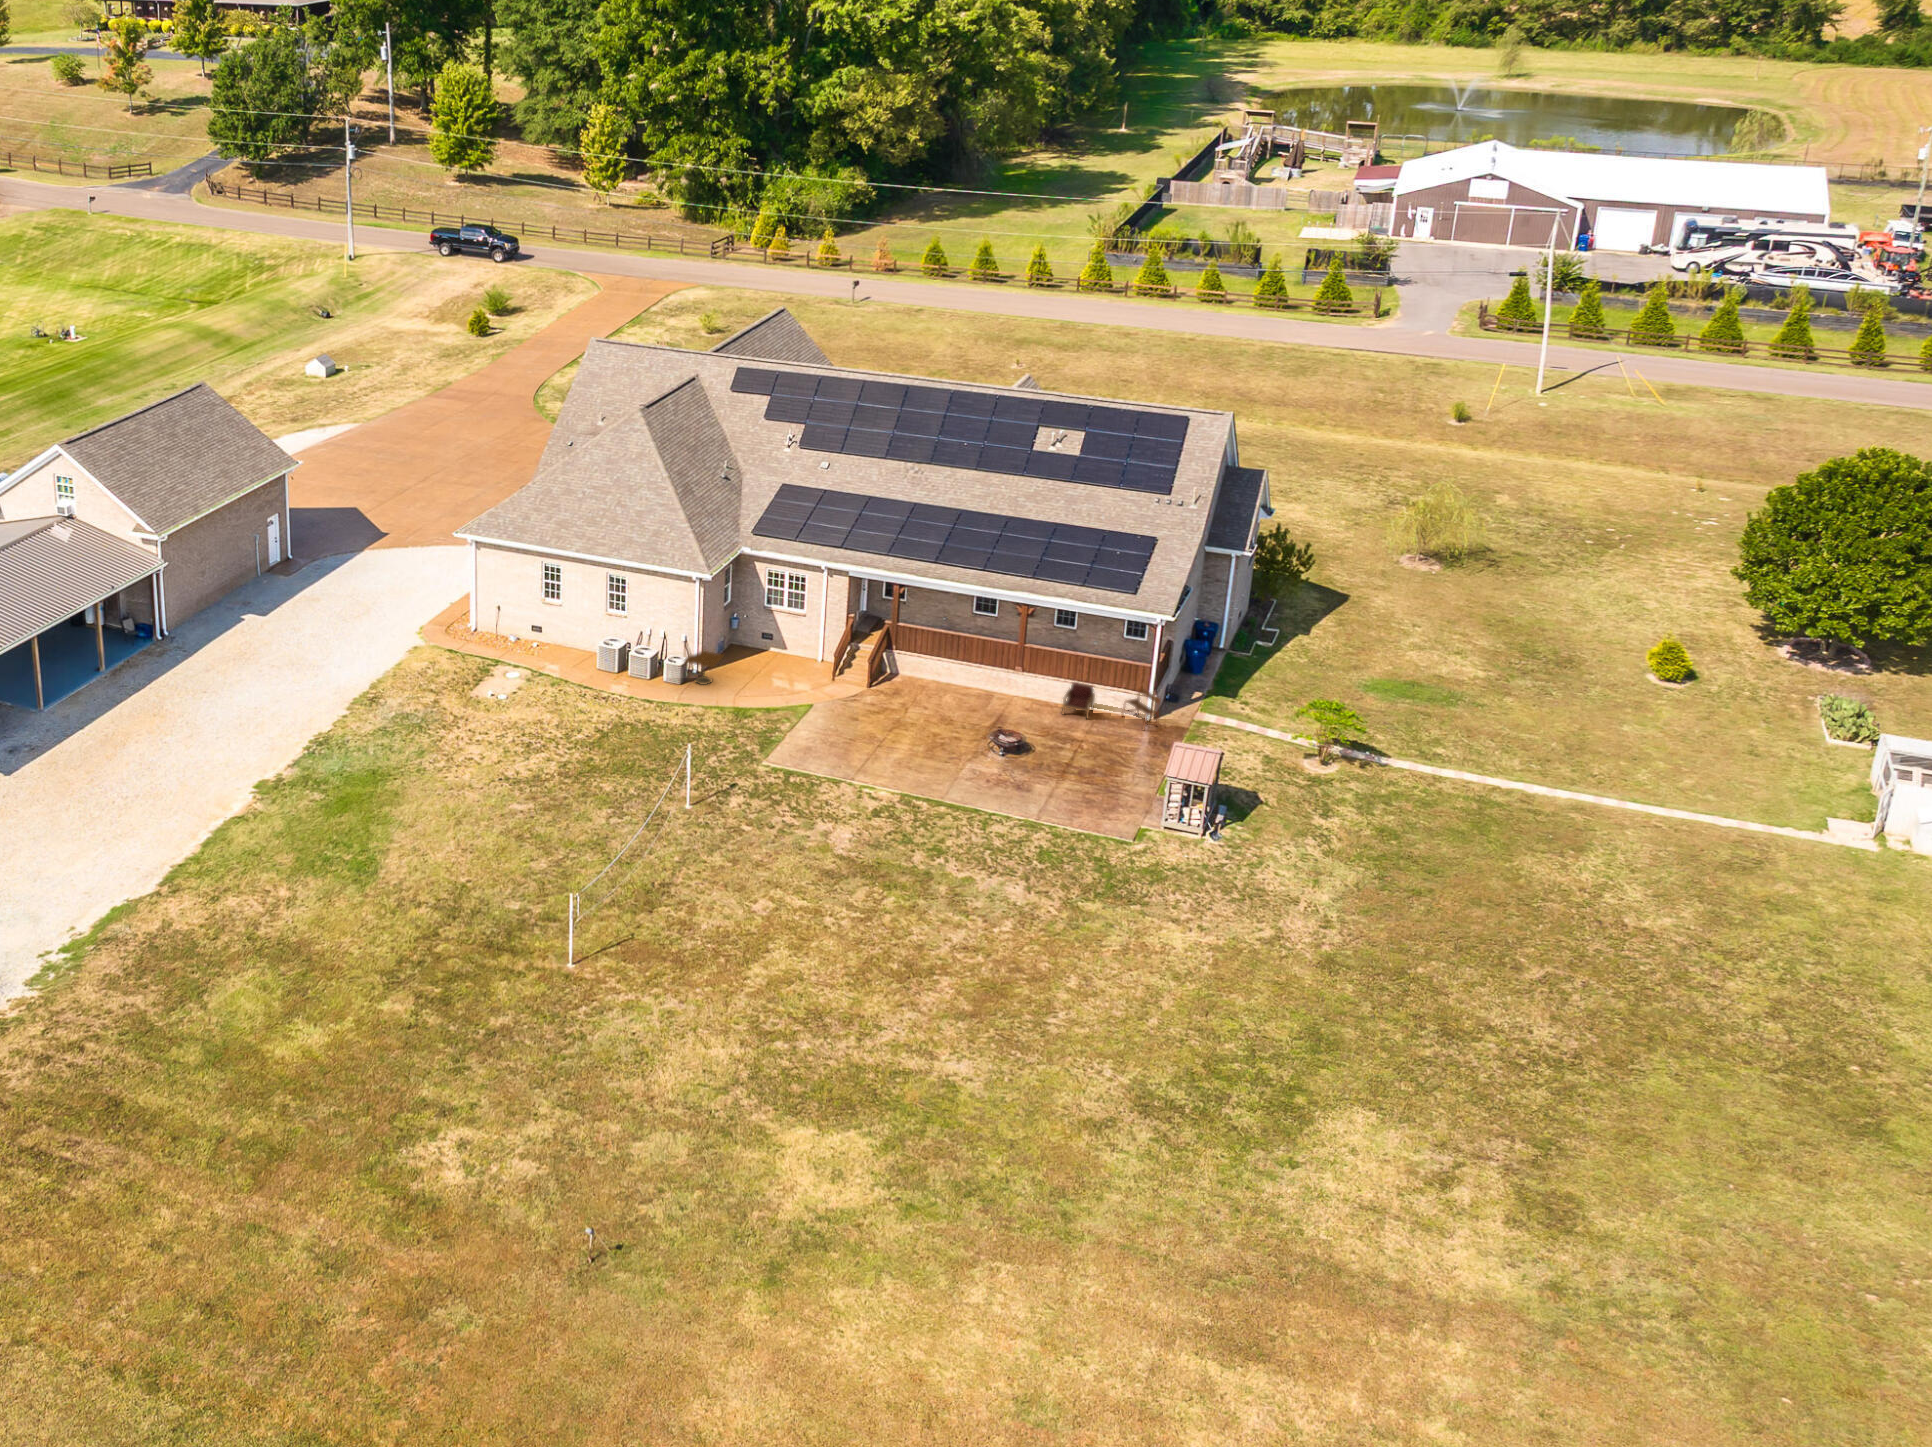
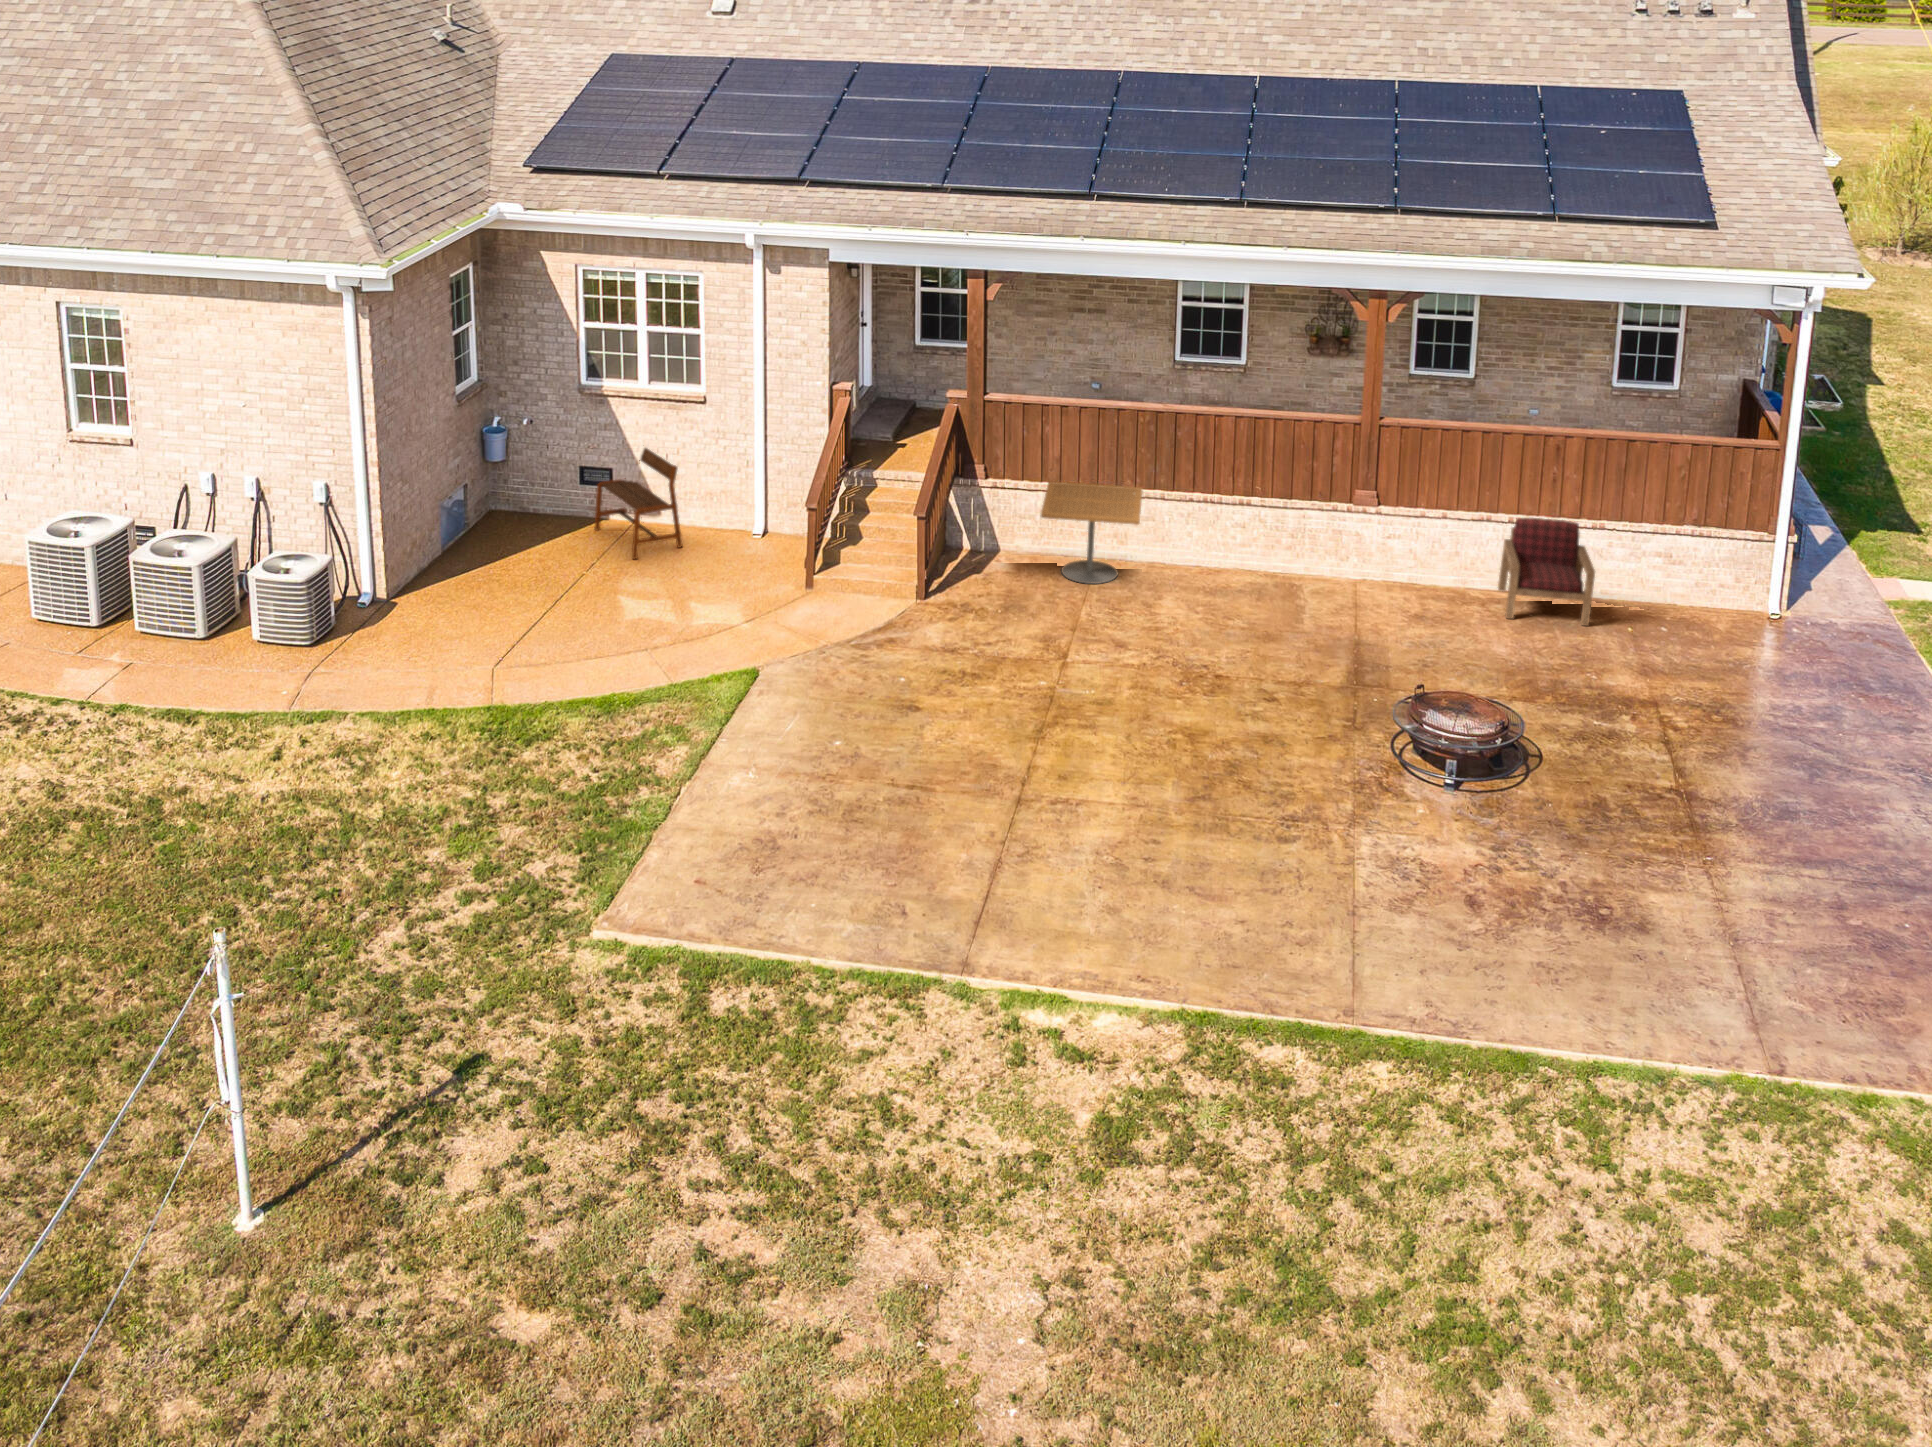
dining table: present [685,651,723,685] -> present [1041,481,1142,584]
bench: present [1122,688,1160,728] -> present [595,448,682,559]

